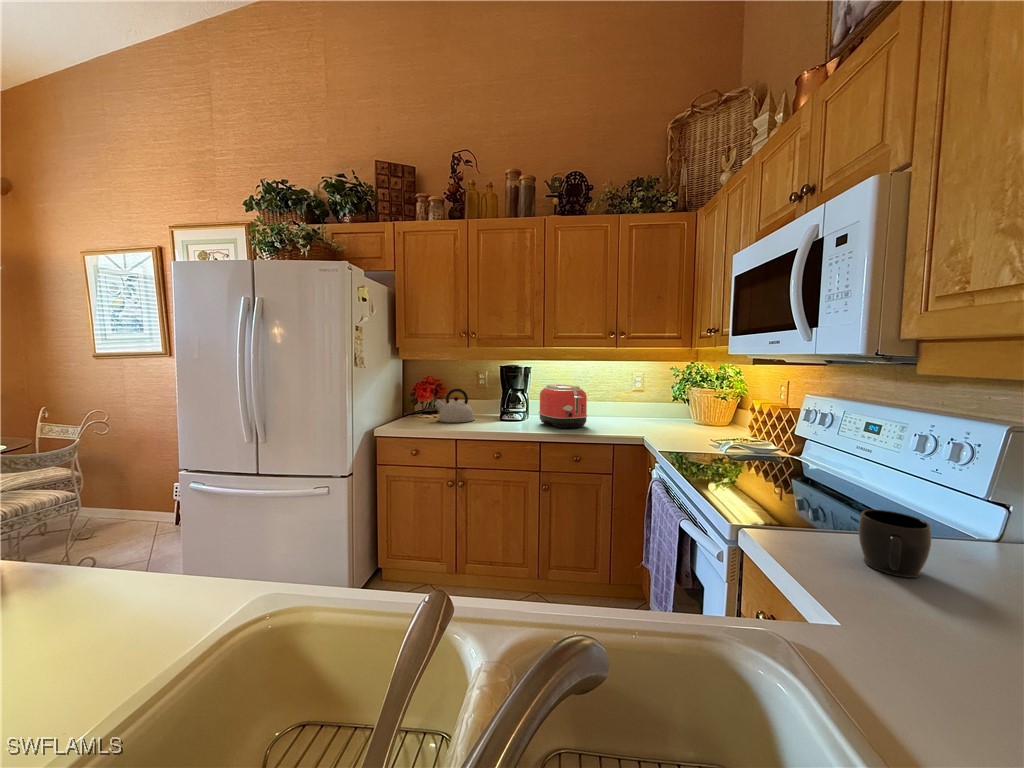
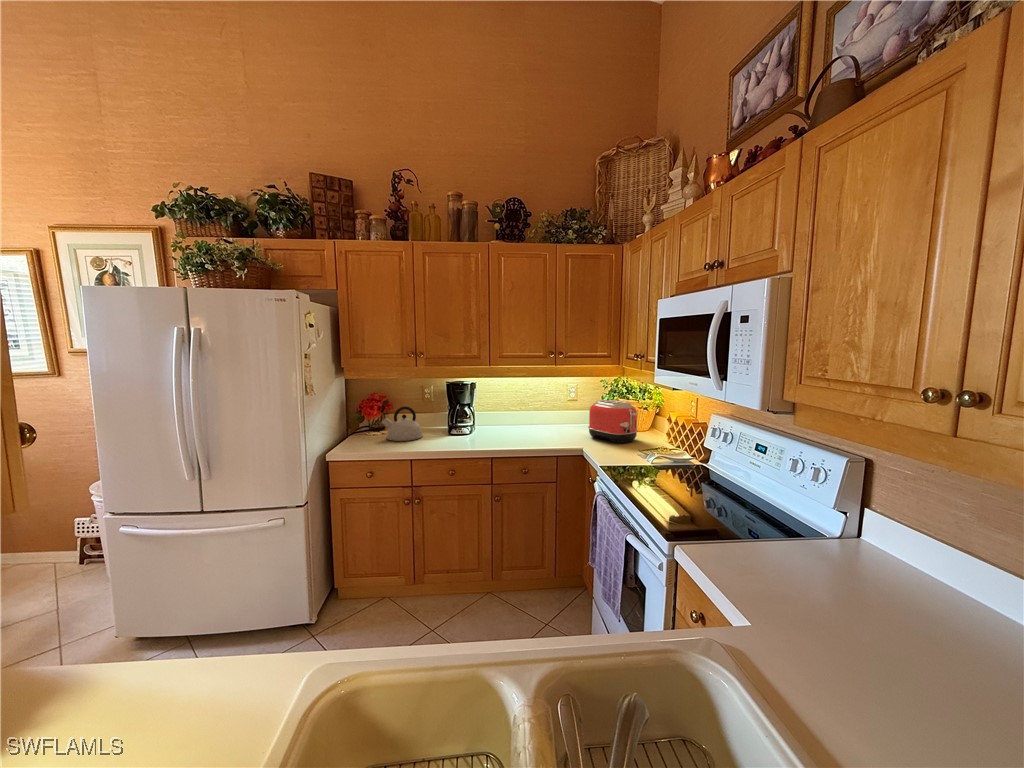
toaster: present [539,384,587,429] -> present [588,400,638,444]
mug: present [859,510,931,578] -> none [756,529,798,576]

